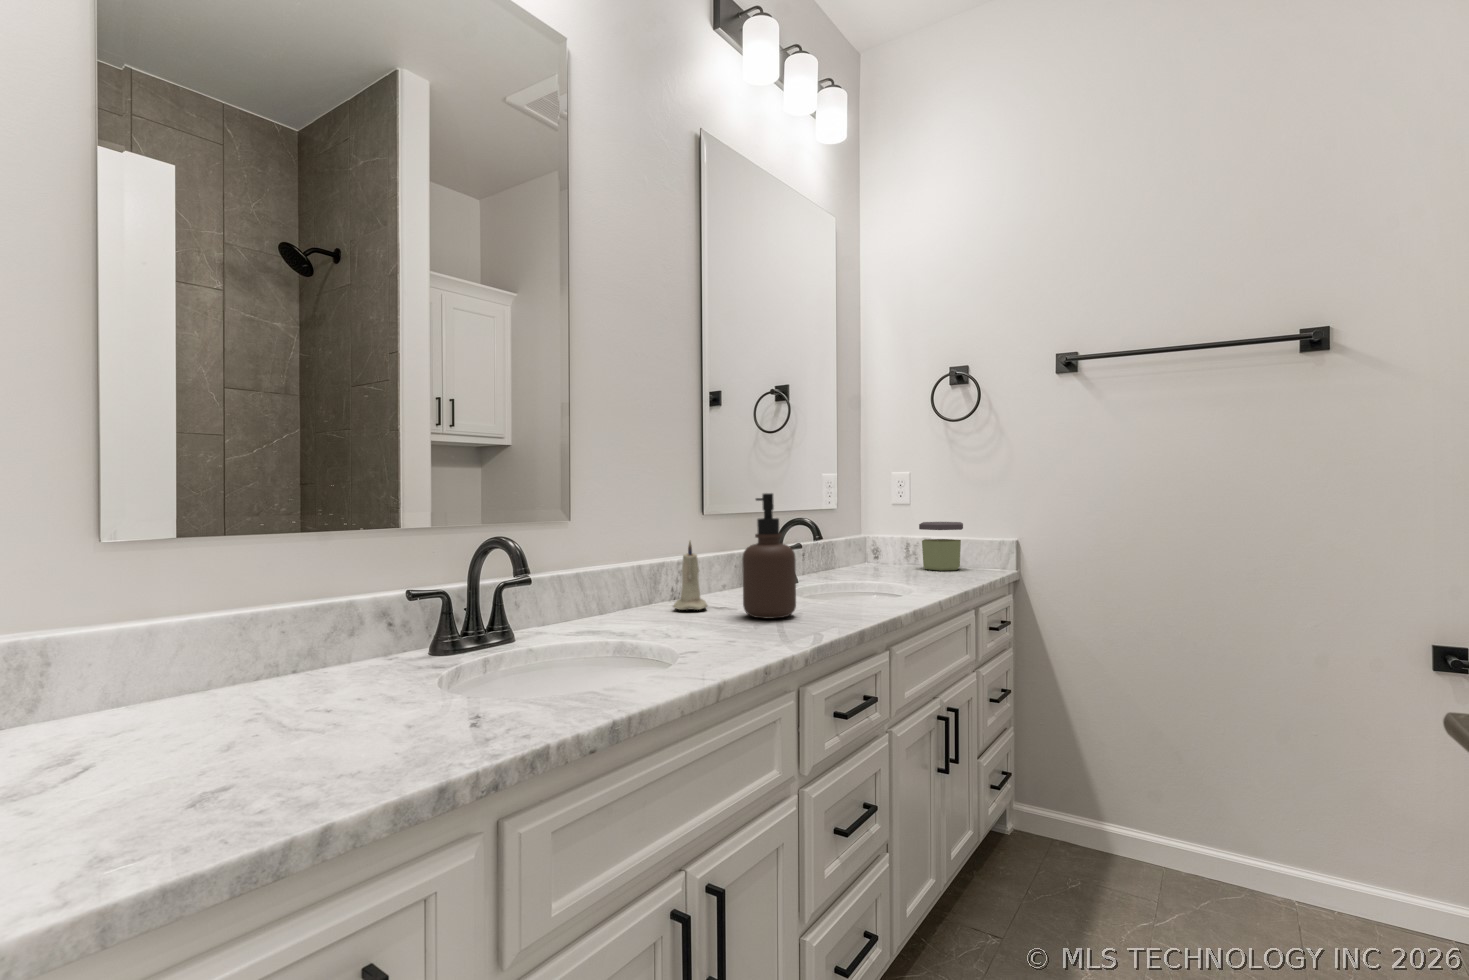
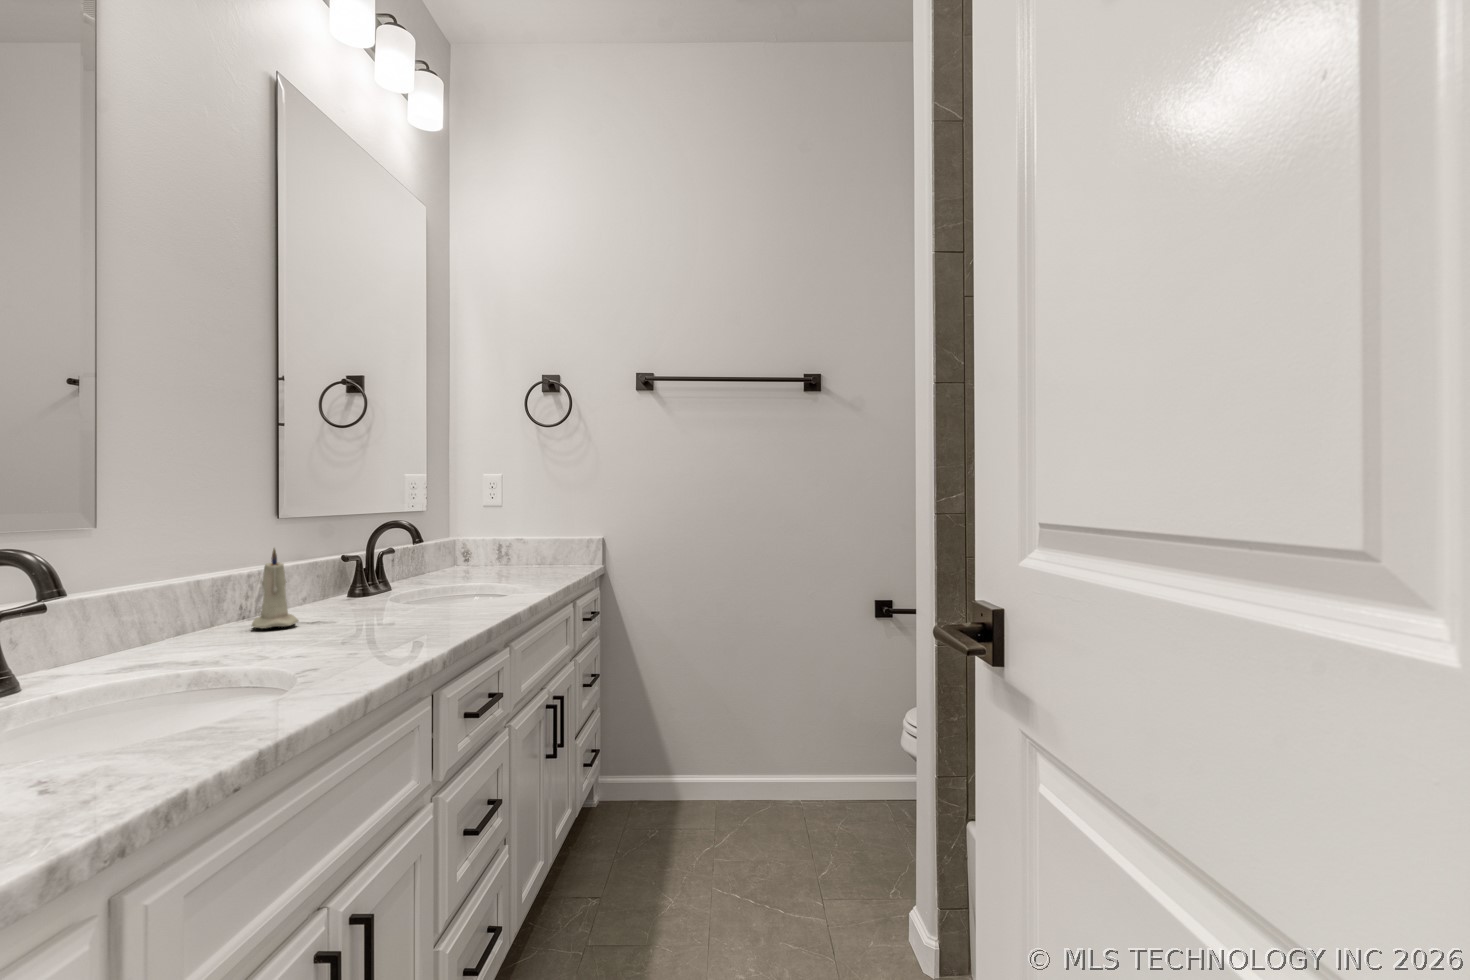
soap dispenser: present [742,493,796,619] -> none [348,494,412,628]
jar: present [919,522,963,571] -> none [513,522,554,569]

